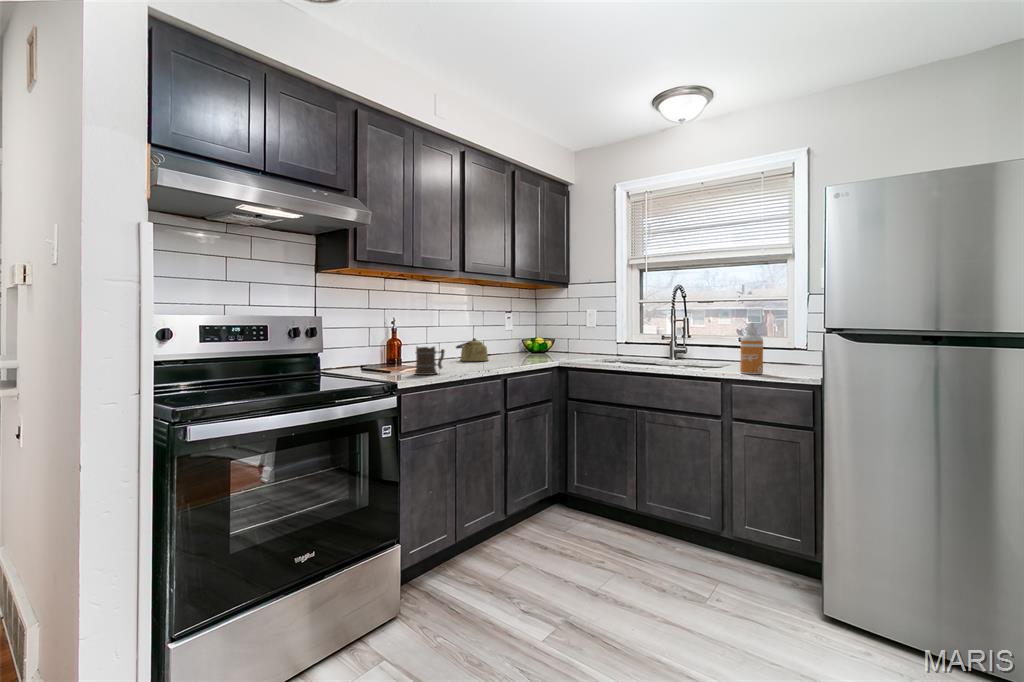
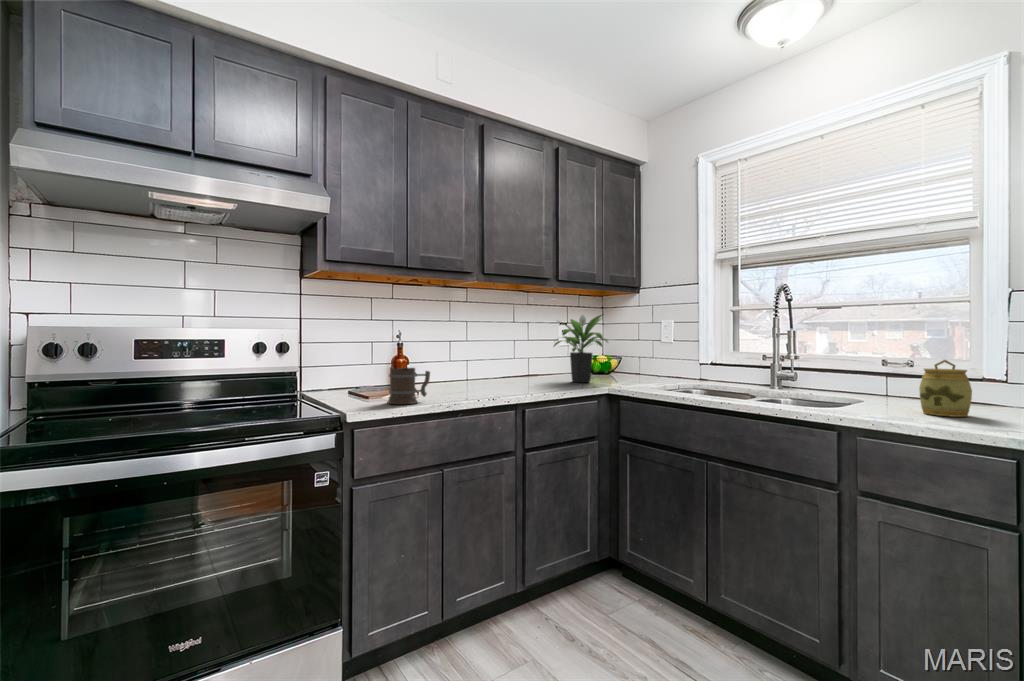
potted plant: none [509,305,555,359] -> present [554,314,608,382]
soap dispenser: present [740,323,763,374] -> none [867,338,908,421]
jar: none [767,336,795,371] -> present [919,360,972,417]
kettle: present [456,338,488,361] -> none [482,355,523,384]

